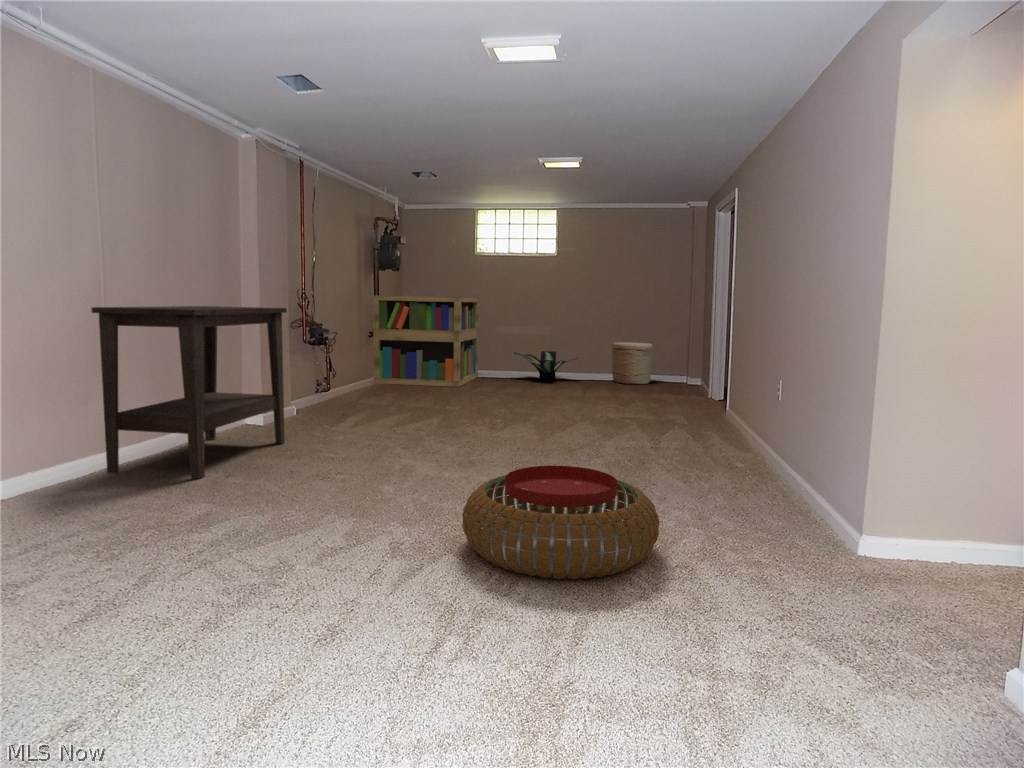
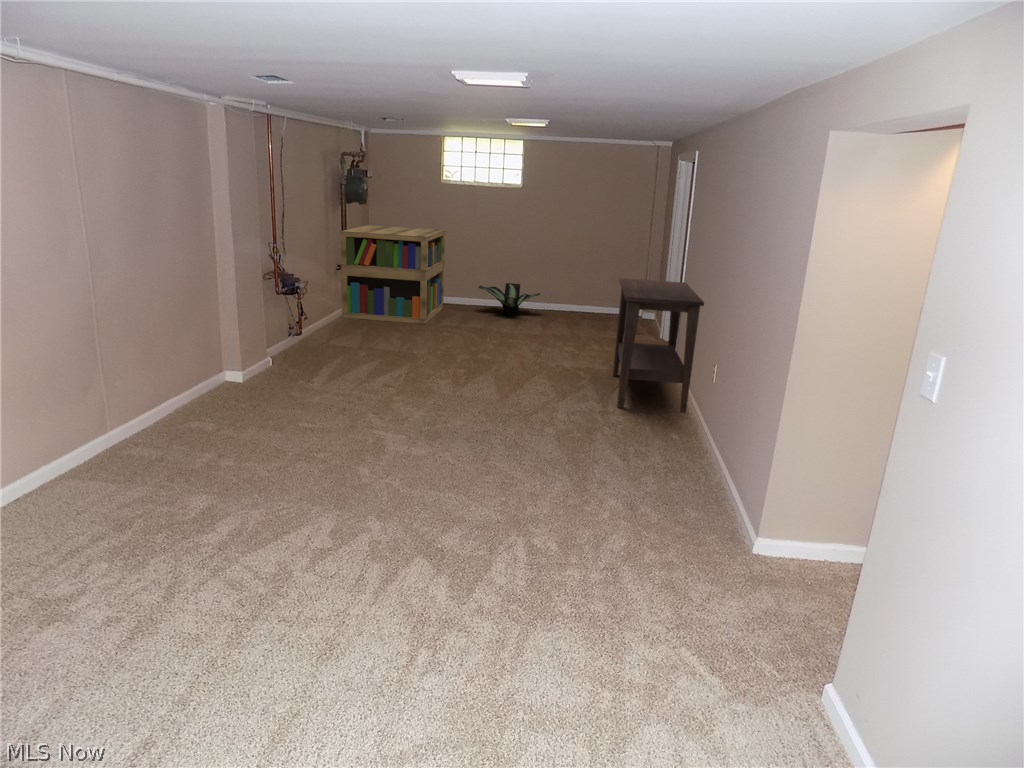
side table: present [92,306,287,479] -> present [613,278,704,413]
woven basket: present [612,342,653,384] -> none [573,278,613,321]
pouf: present [462,466,660,579] -> none [431,478,593,588]

